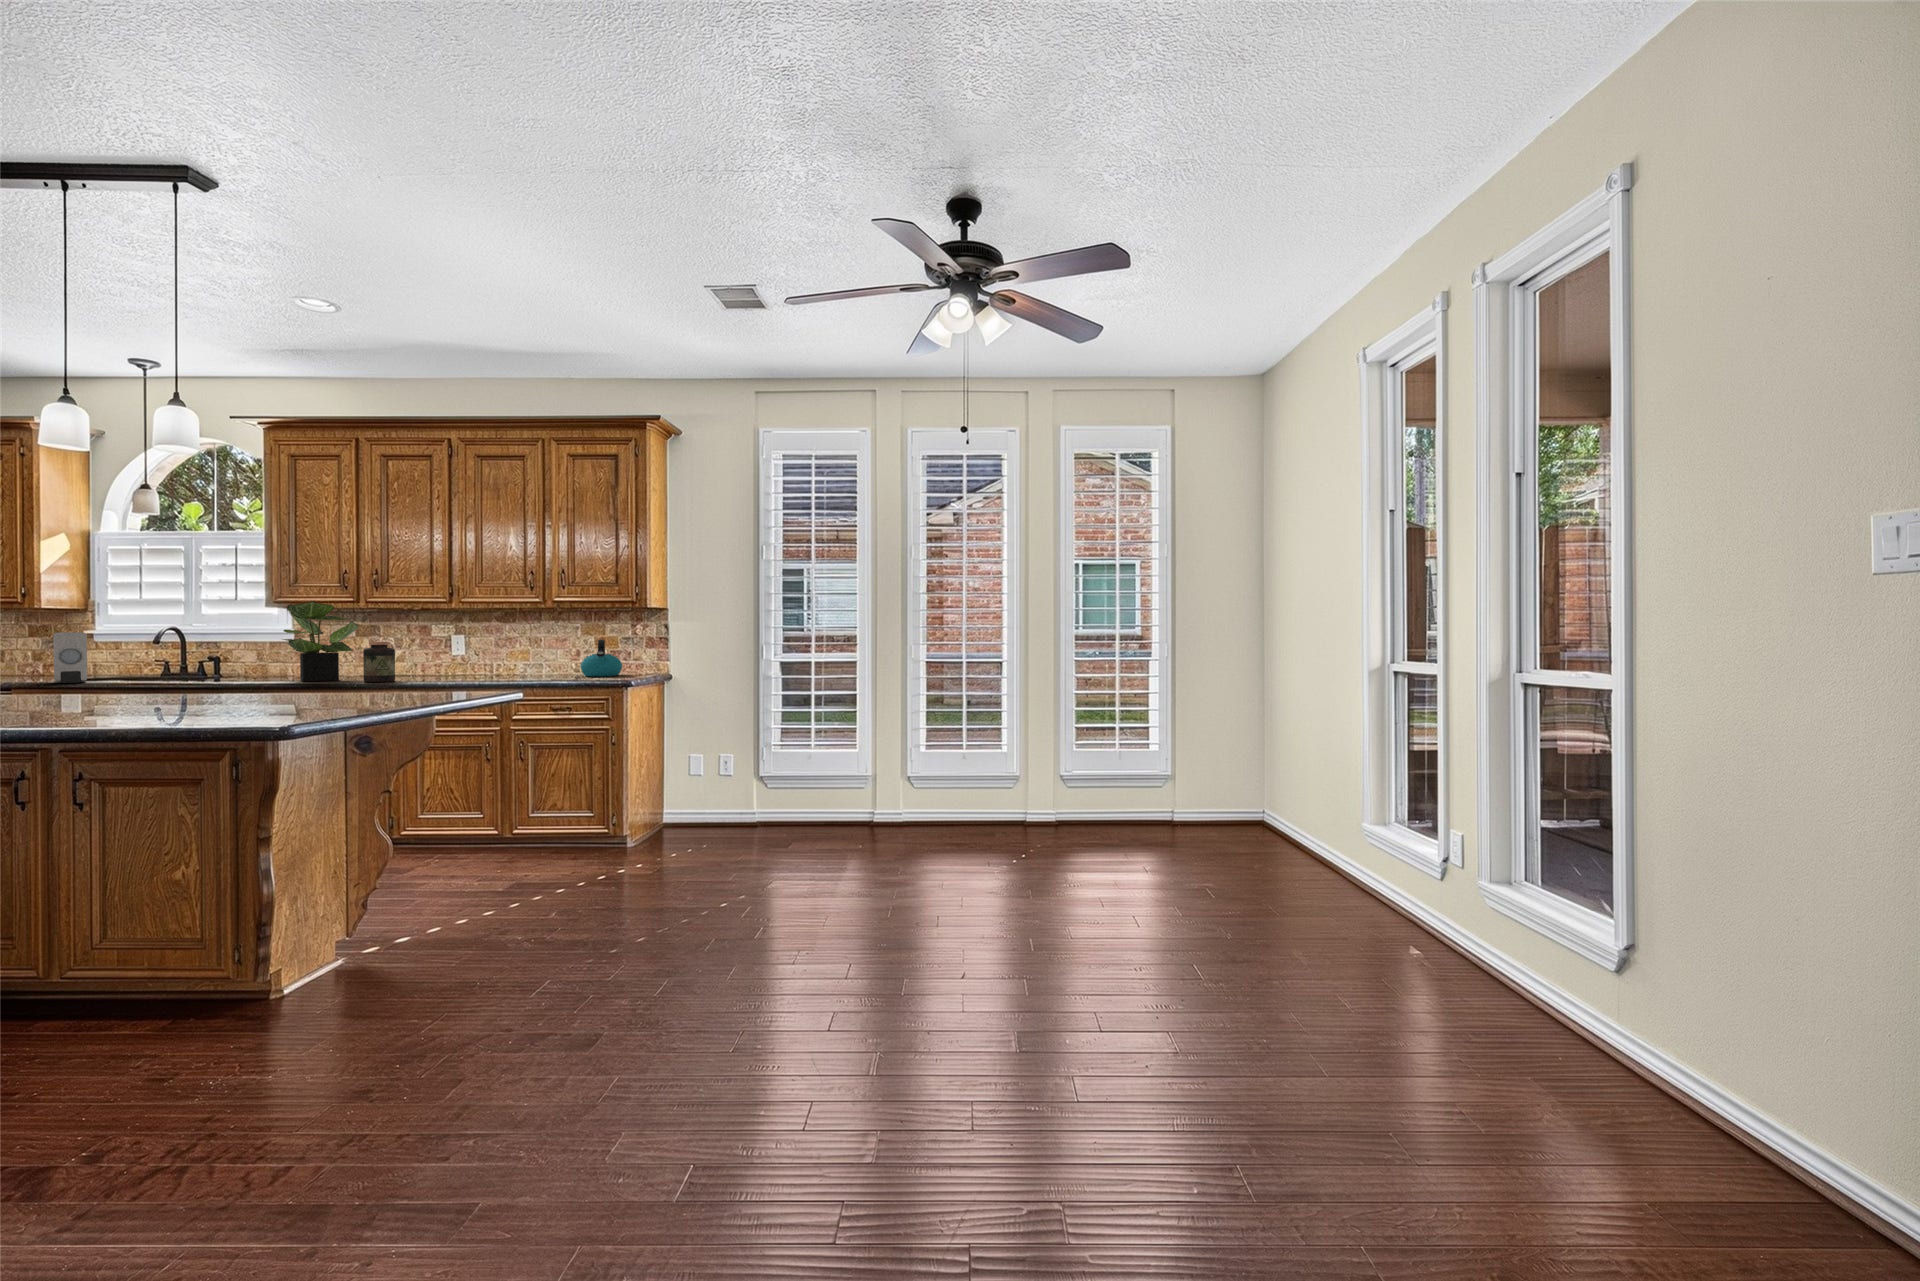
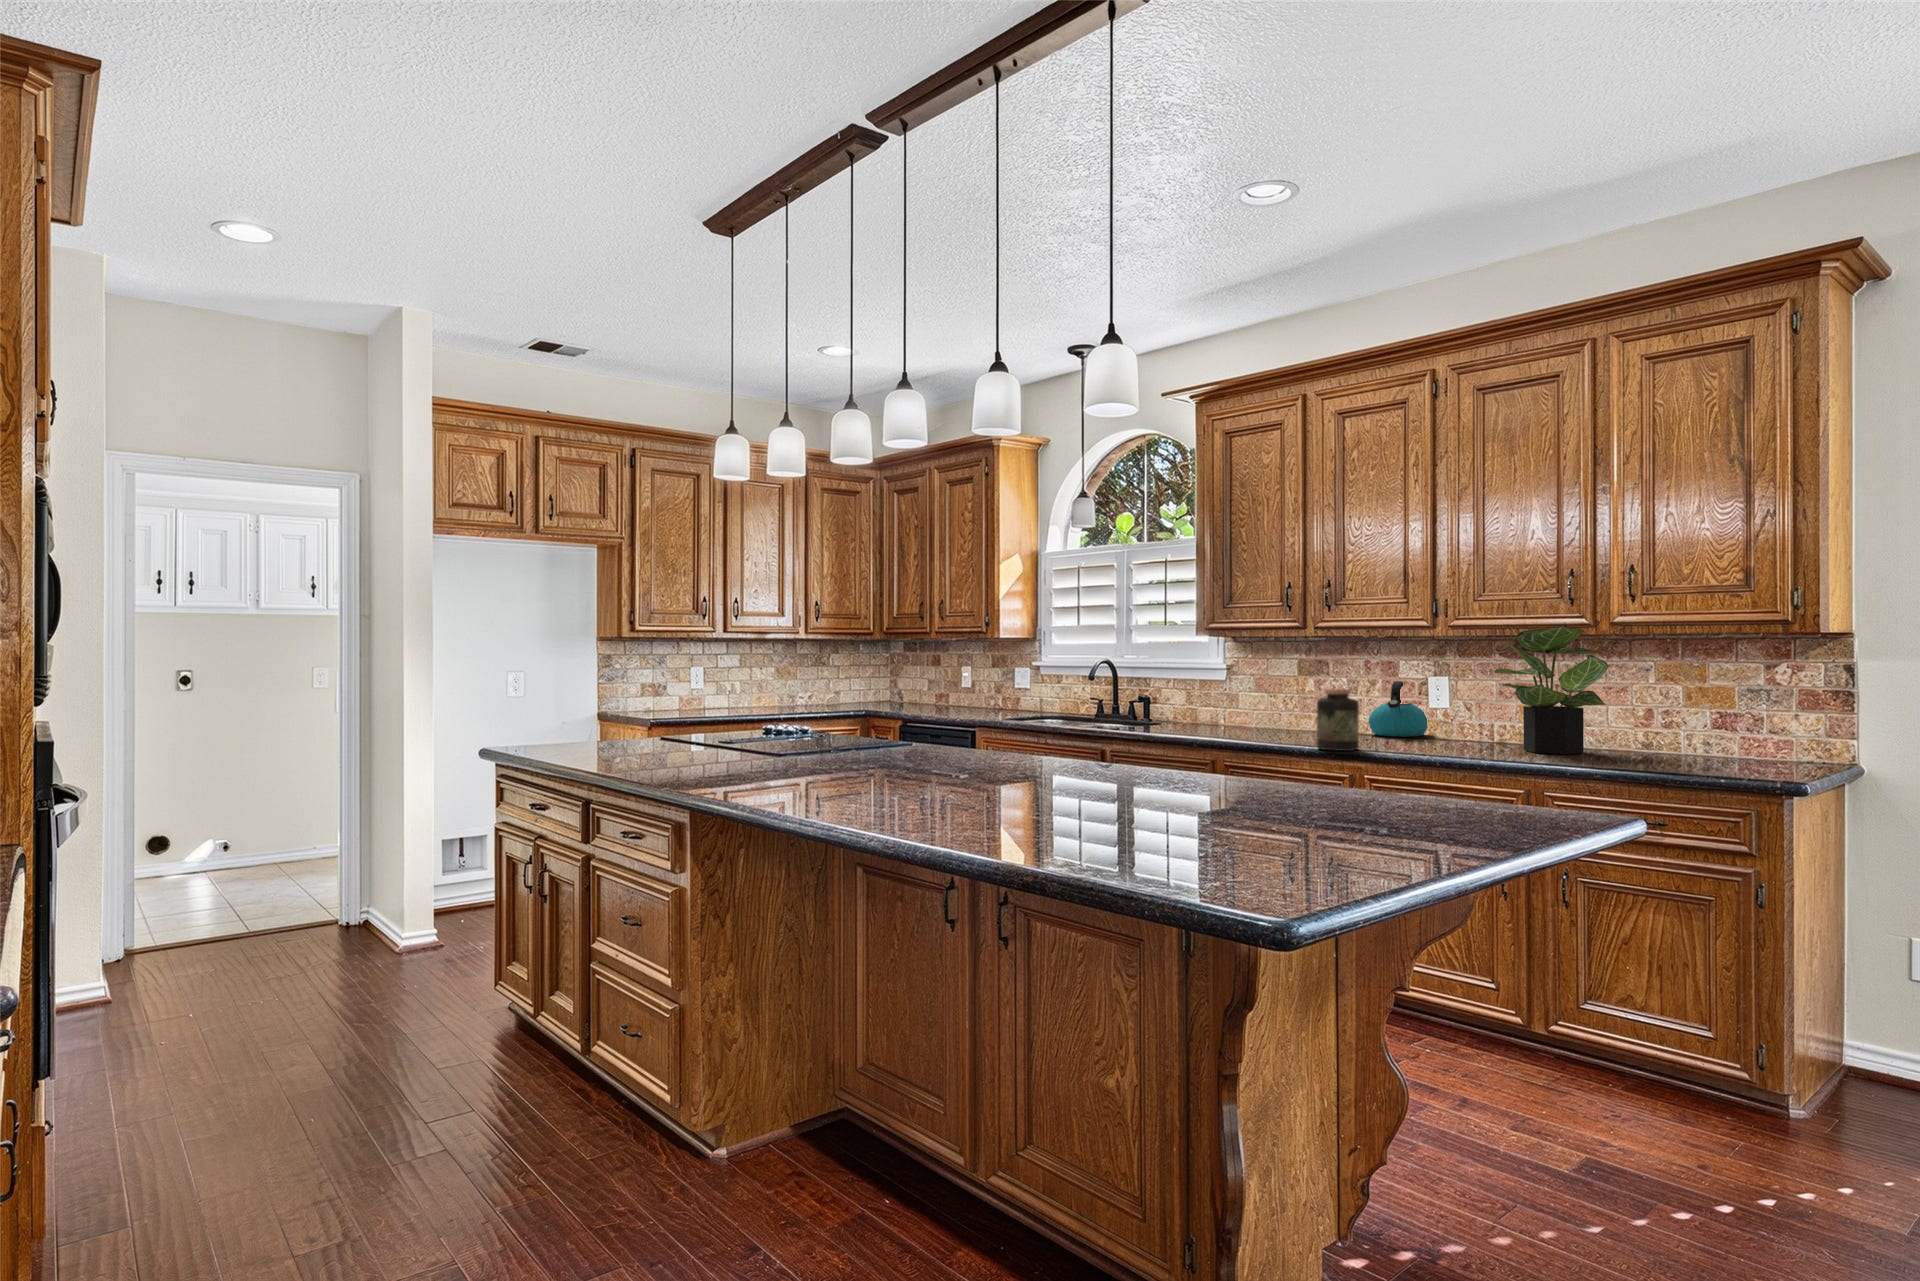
potted plant: present [283,601,358,681] -> present [1494,625,1609,754]
soap dispenser: present [53,633,87,683] -> none [1005,668,1032,726]
kettle: present [581,639,622,676] -> present [1369,681,1429,737]

